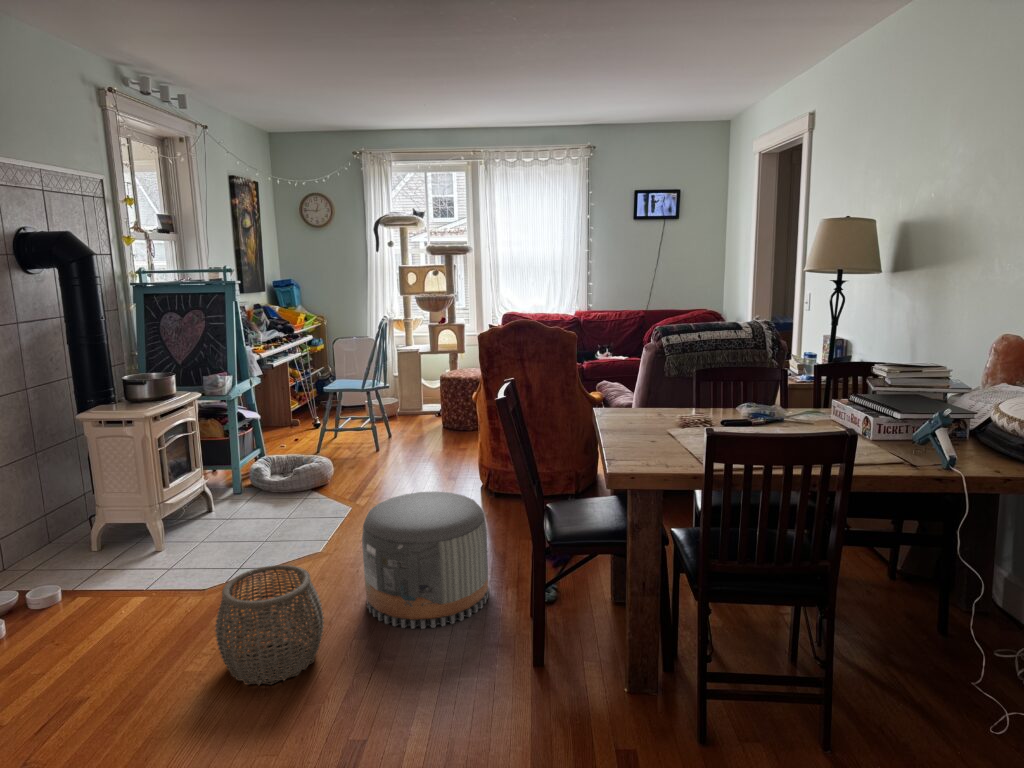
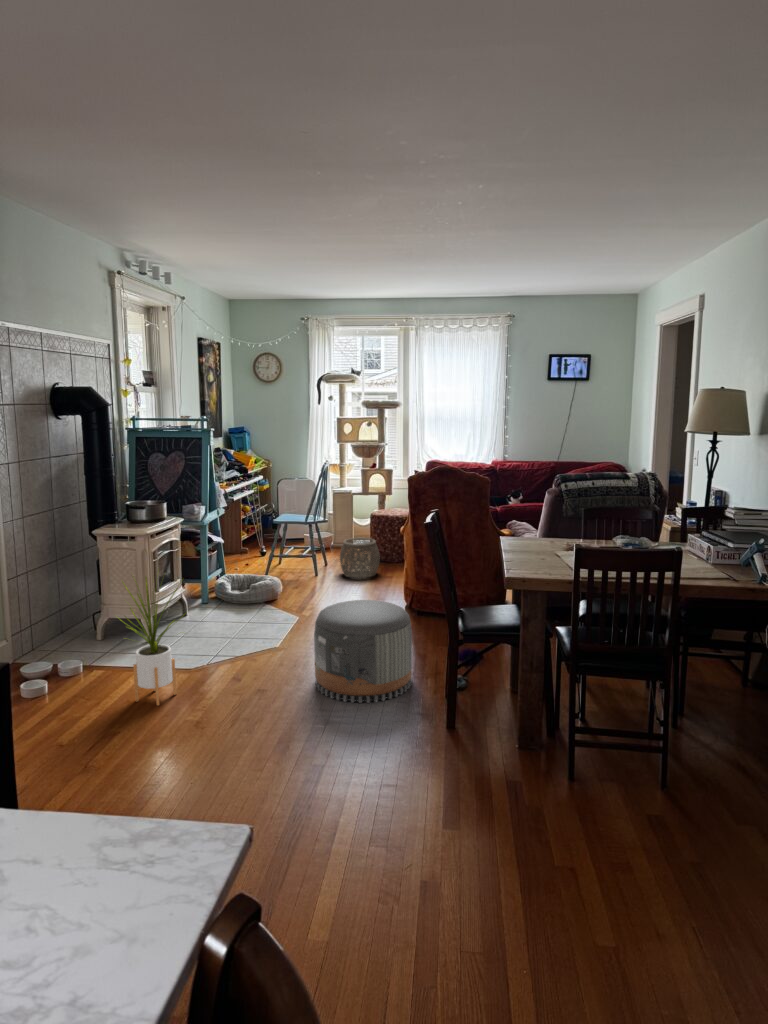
house plant: none [79,465,193,649] -> present [122,577,178,705]
woven basket: present [215,565,324,685] -> present [340,538,380,578]

